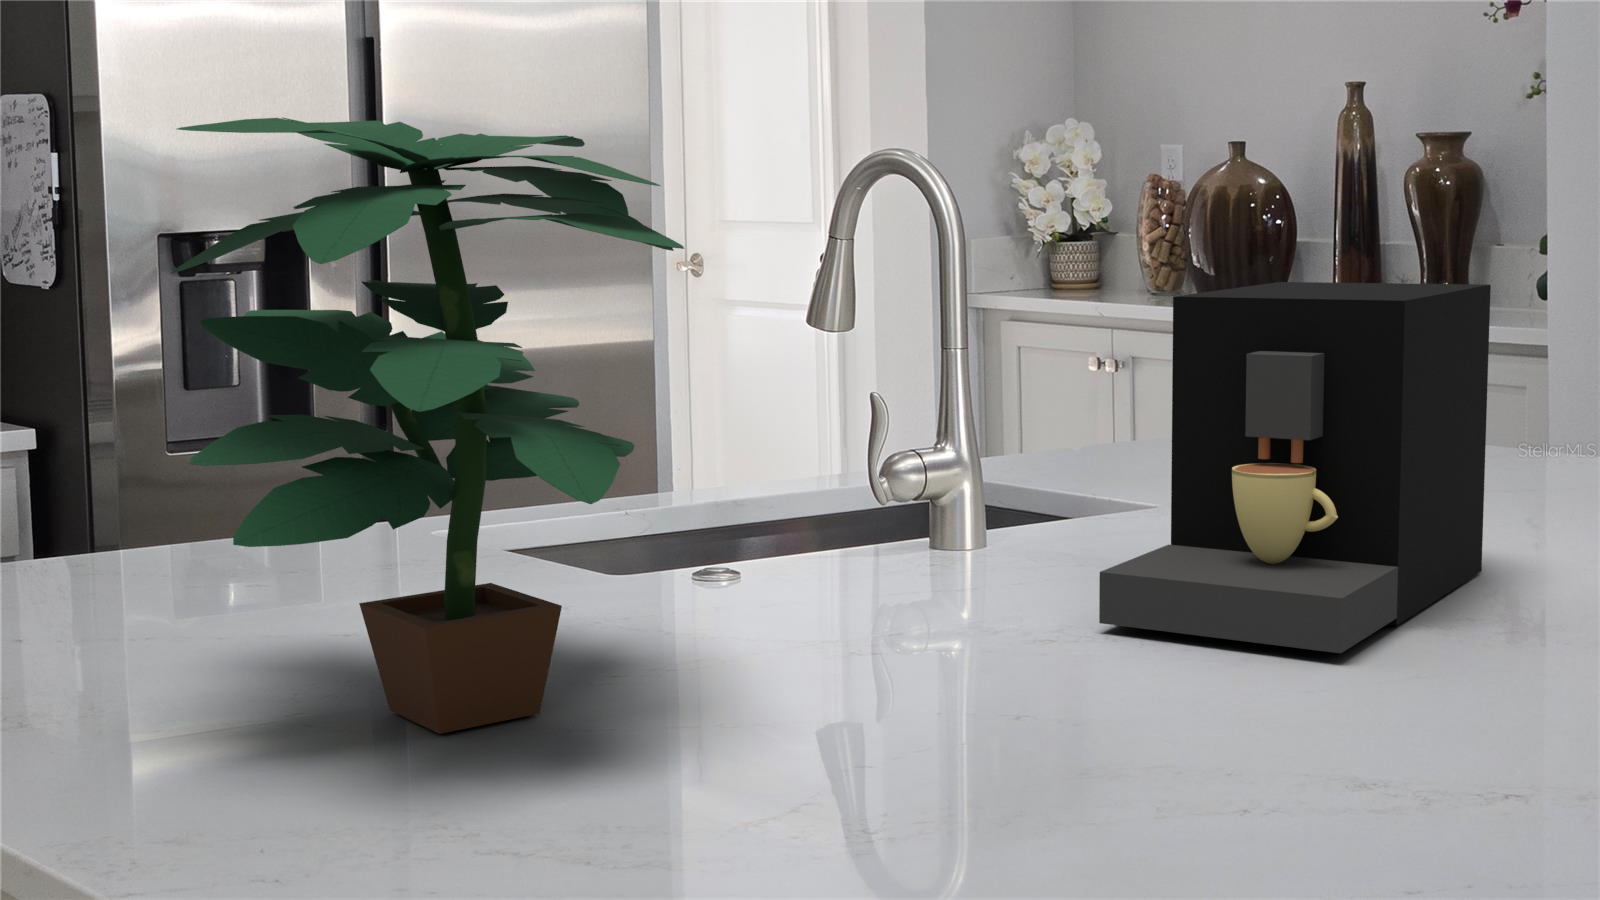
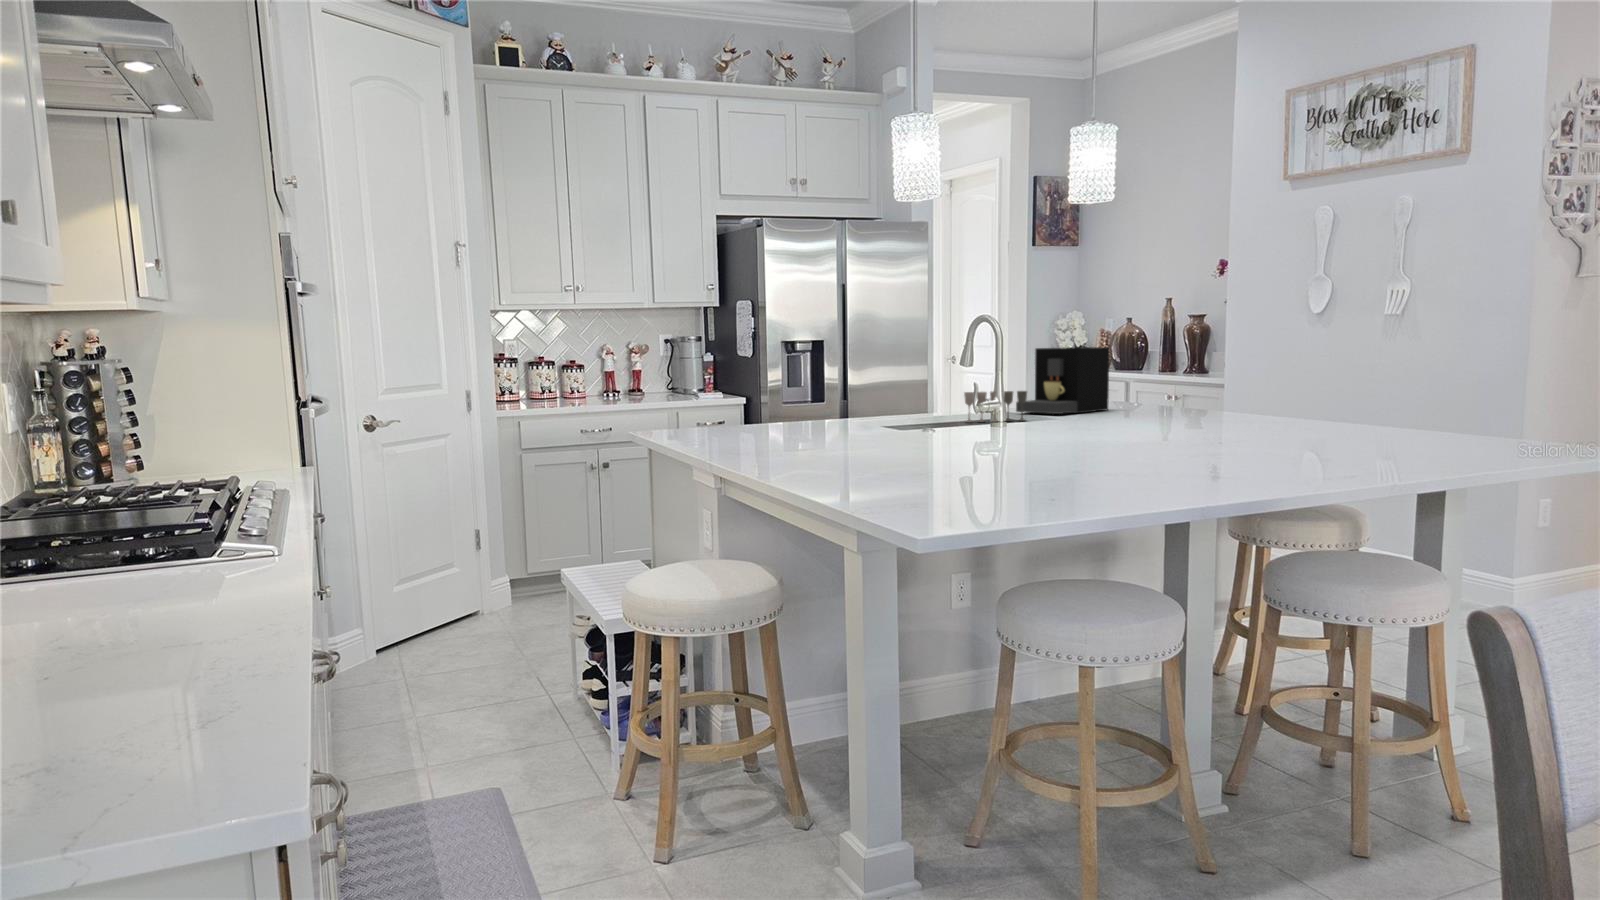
potted plant: present [171,118,684,734] -> none [847,314,935,418]
wine glass: none [876,587,1245,822] -> present [964,391,1027,422]

